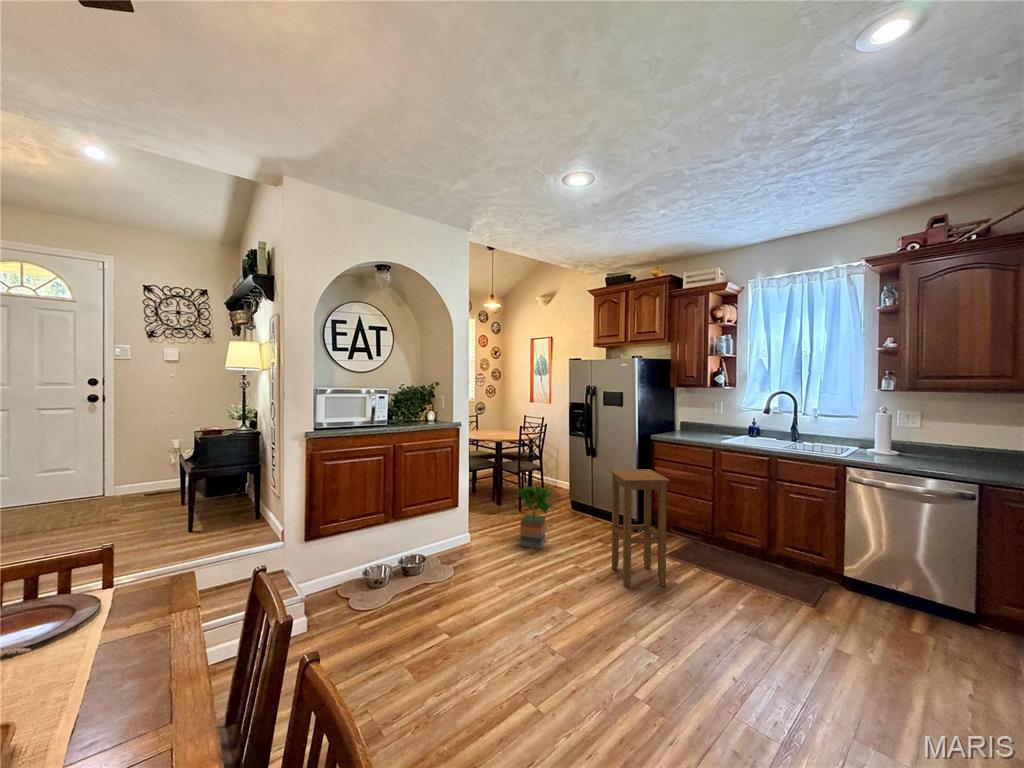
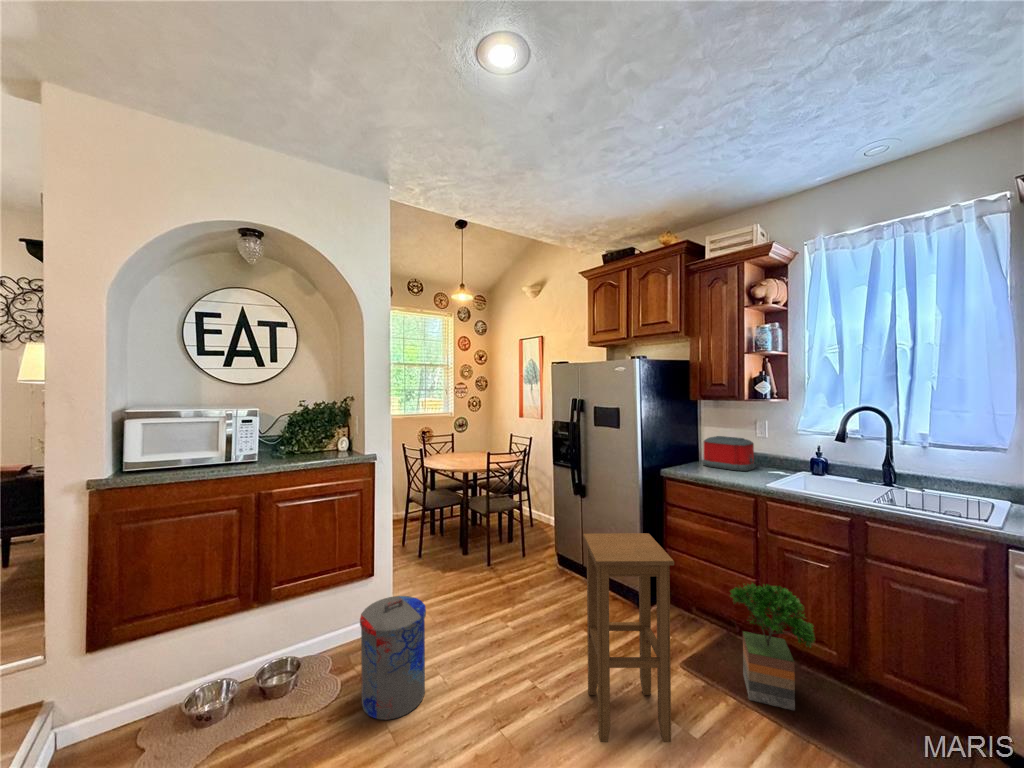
toaster: none [678,413,713,436] -> present [703,436,755,471]
potted tree: present [518,486,552,549] -> present [730,583,815,710]
trash can: none [470,513,511,584] -> present [360,596,426,720]

